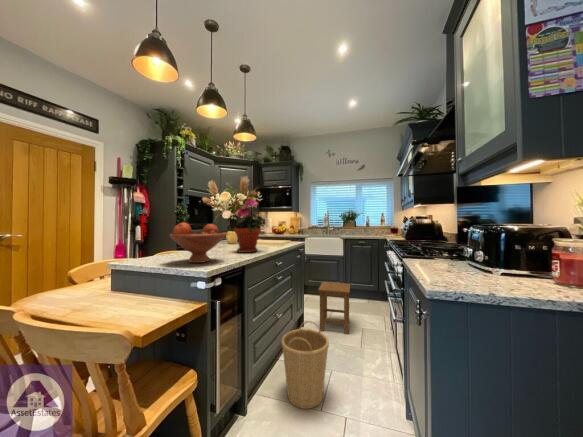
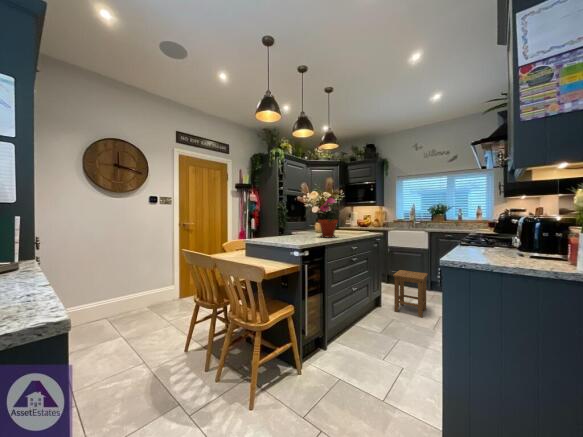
fruit bowl: present [169,222,226,263] -> none [277,215,312,241]
basket: present [282,321,329,409] -> none [352,293,390,354]

